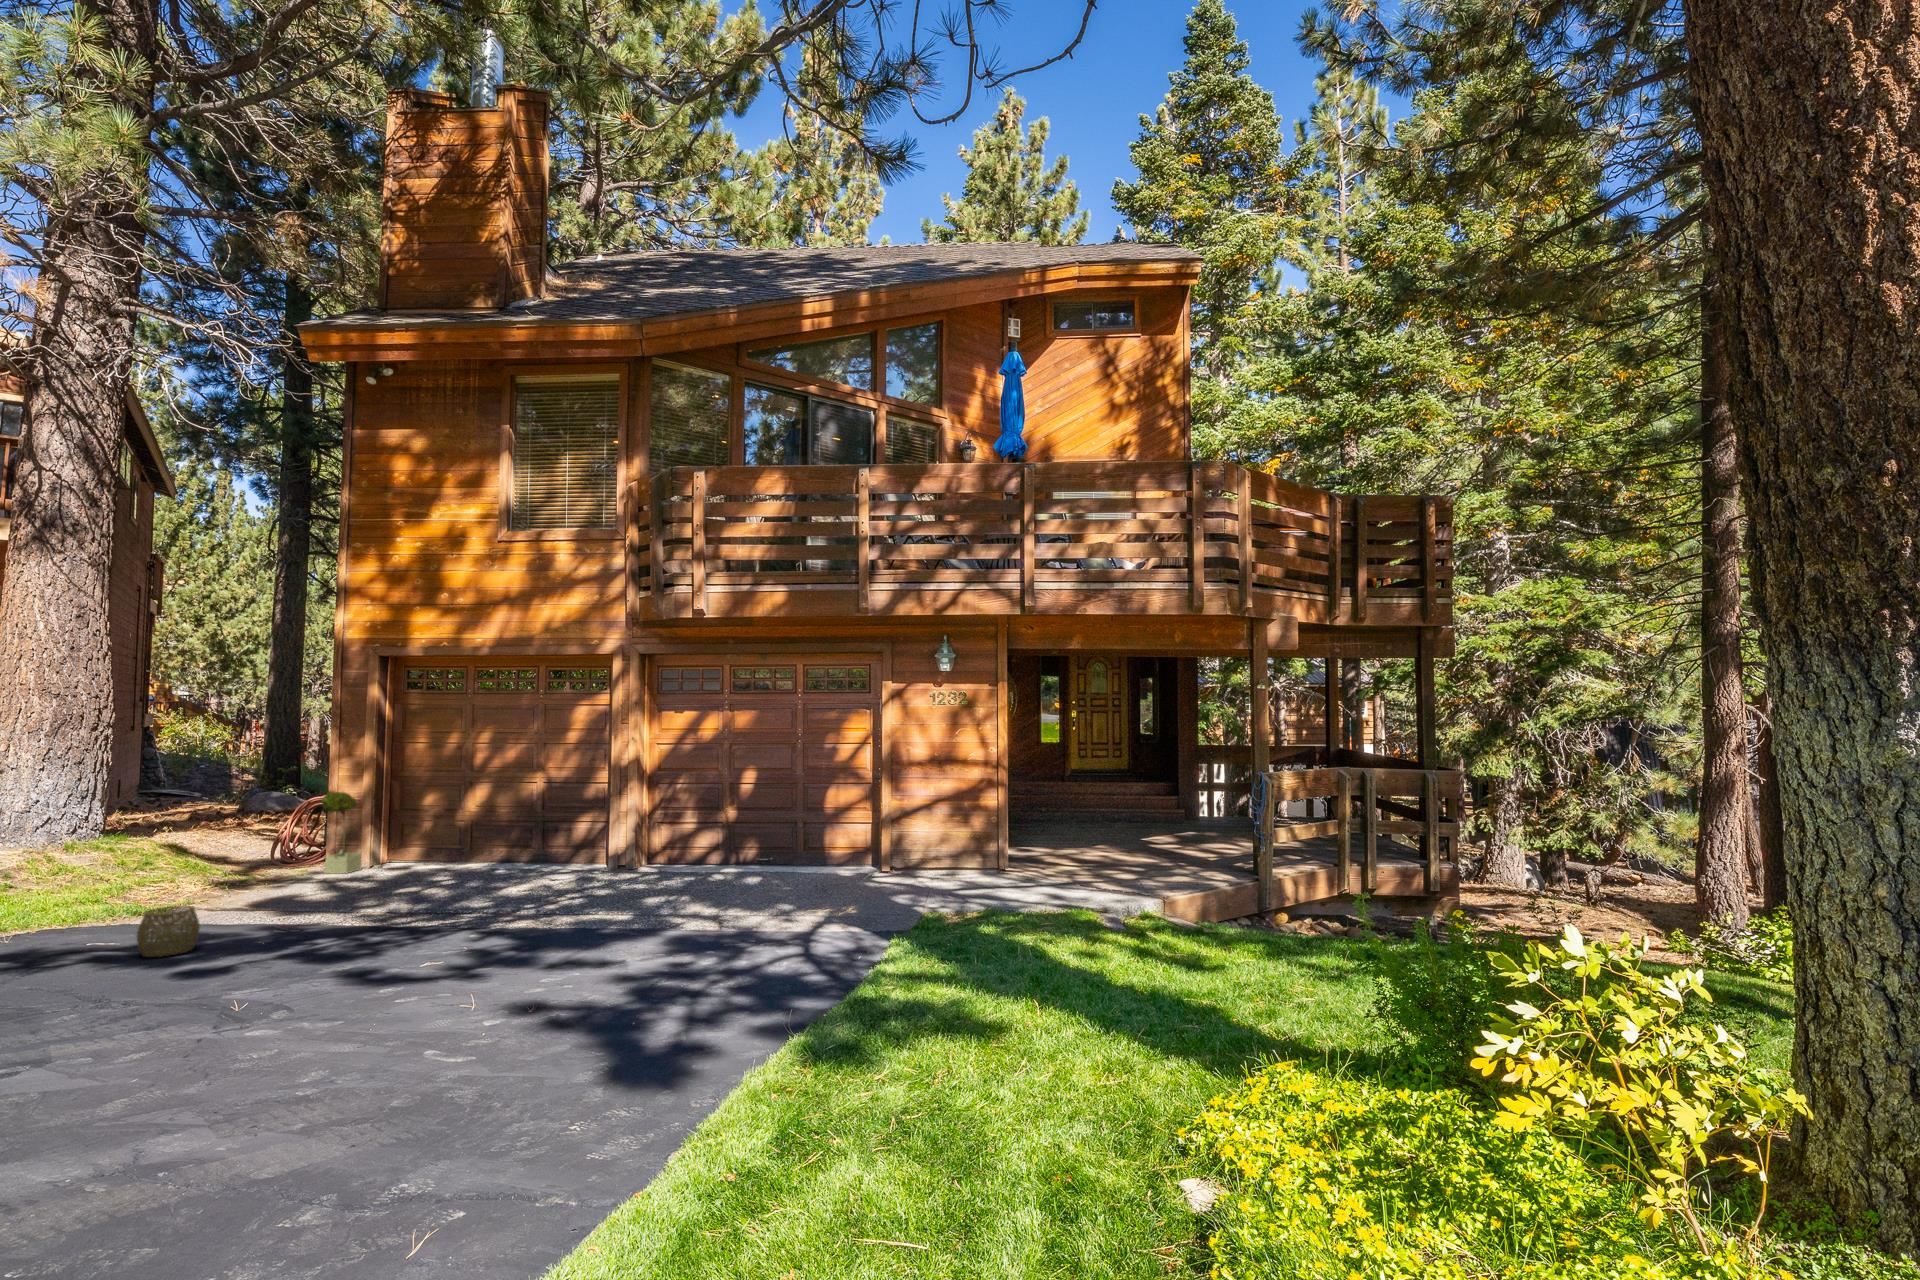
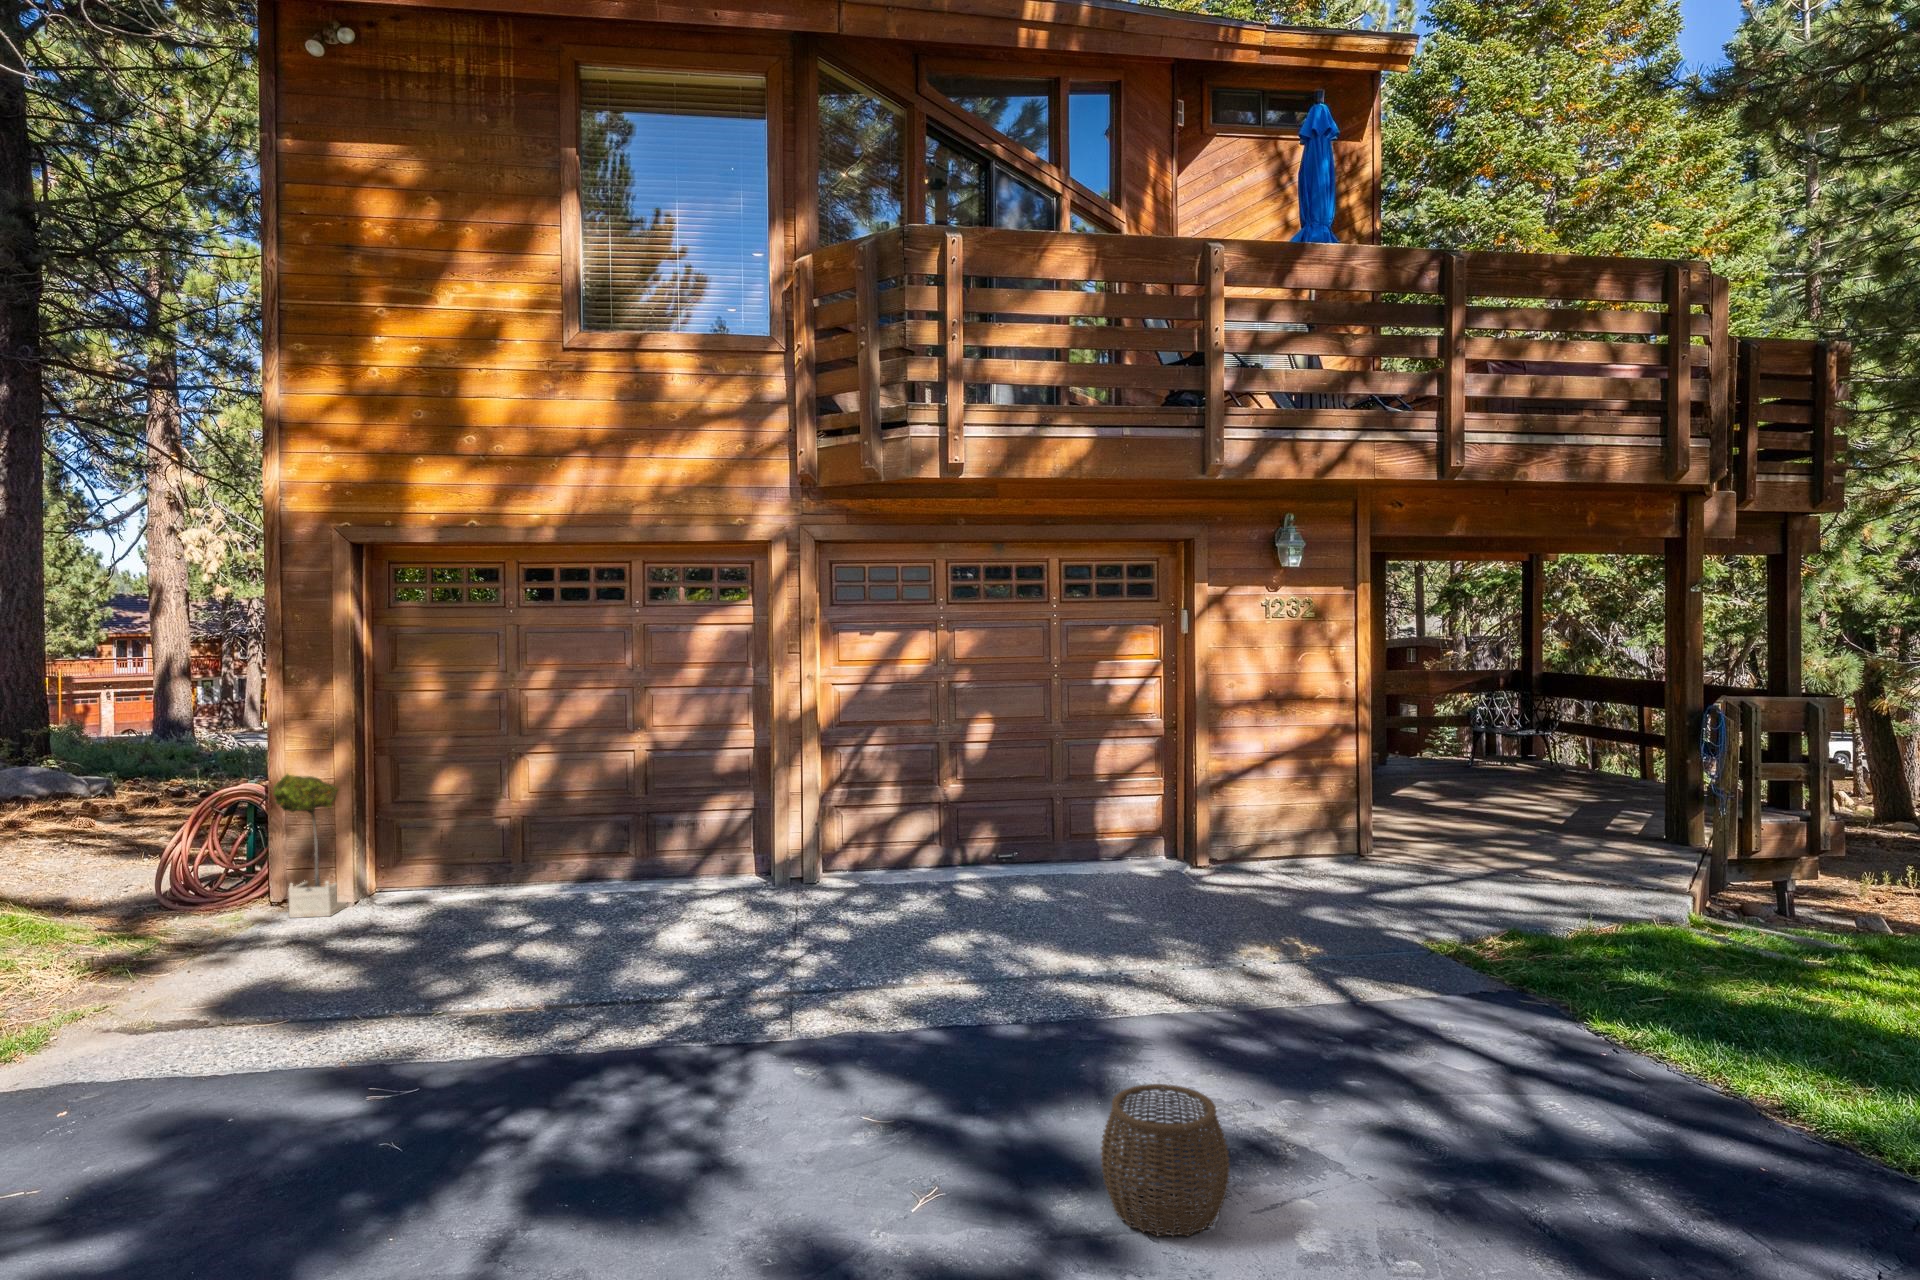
woven basket: present [137,906,200,957] -> present [1101,1084,1230,1237]

